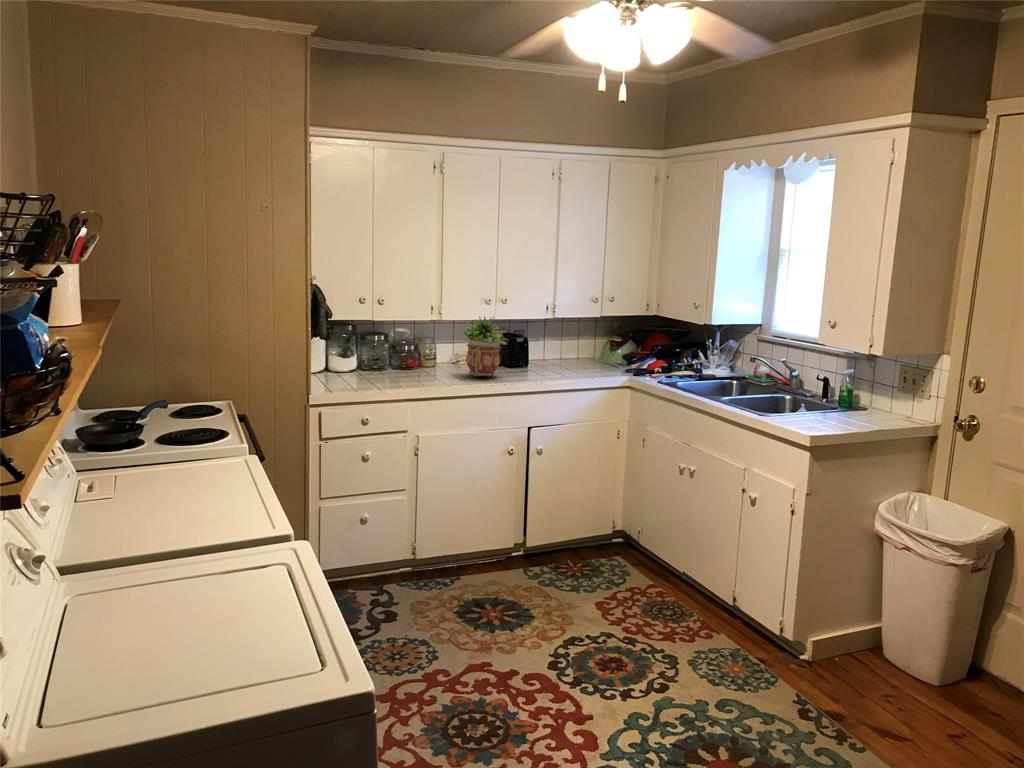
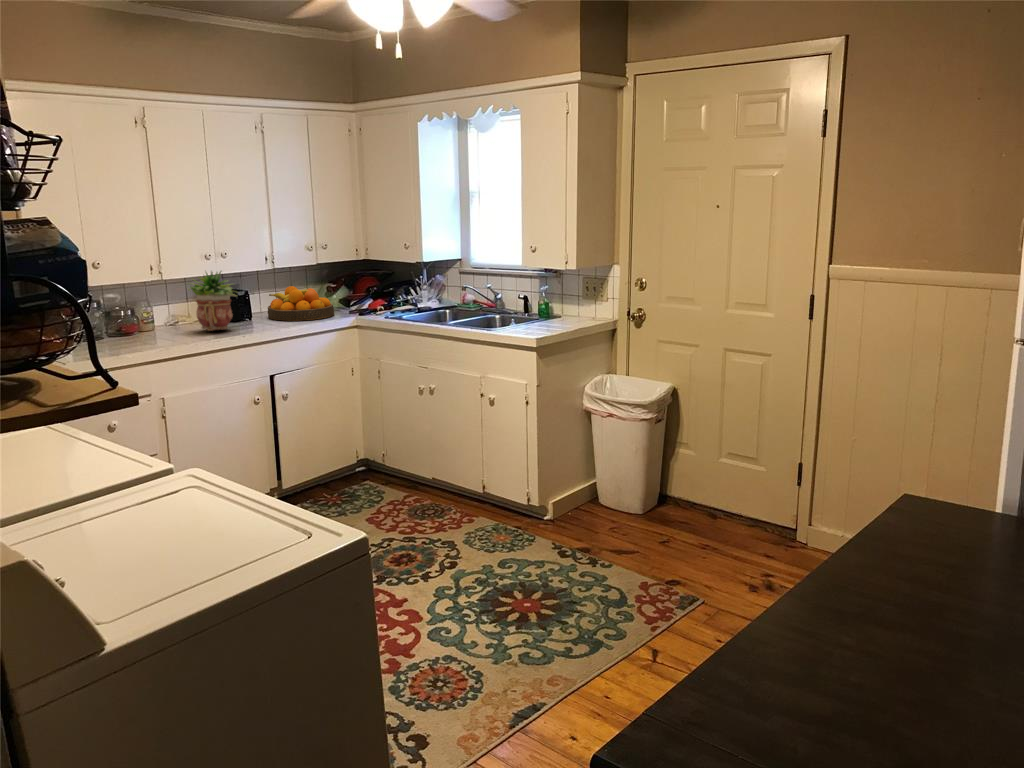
fruit bowl: none [543,337,610,376] -> present [268,286,334,321]

